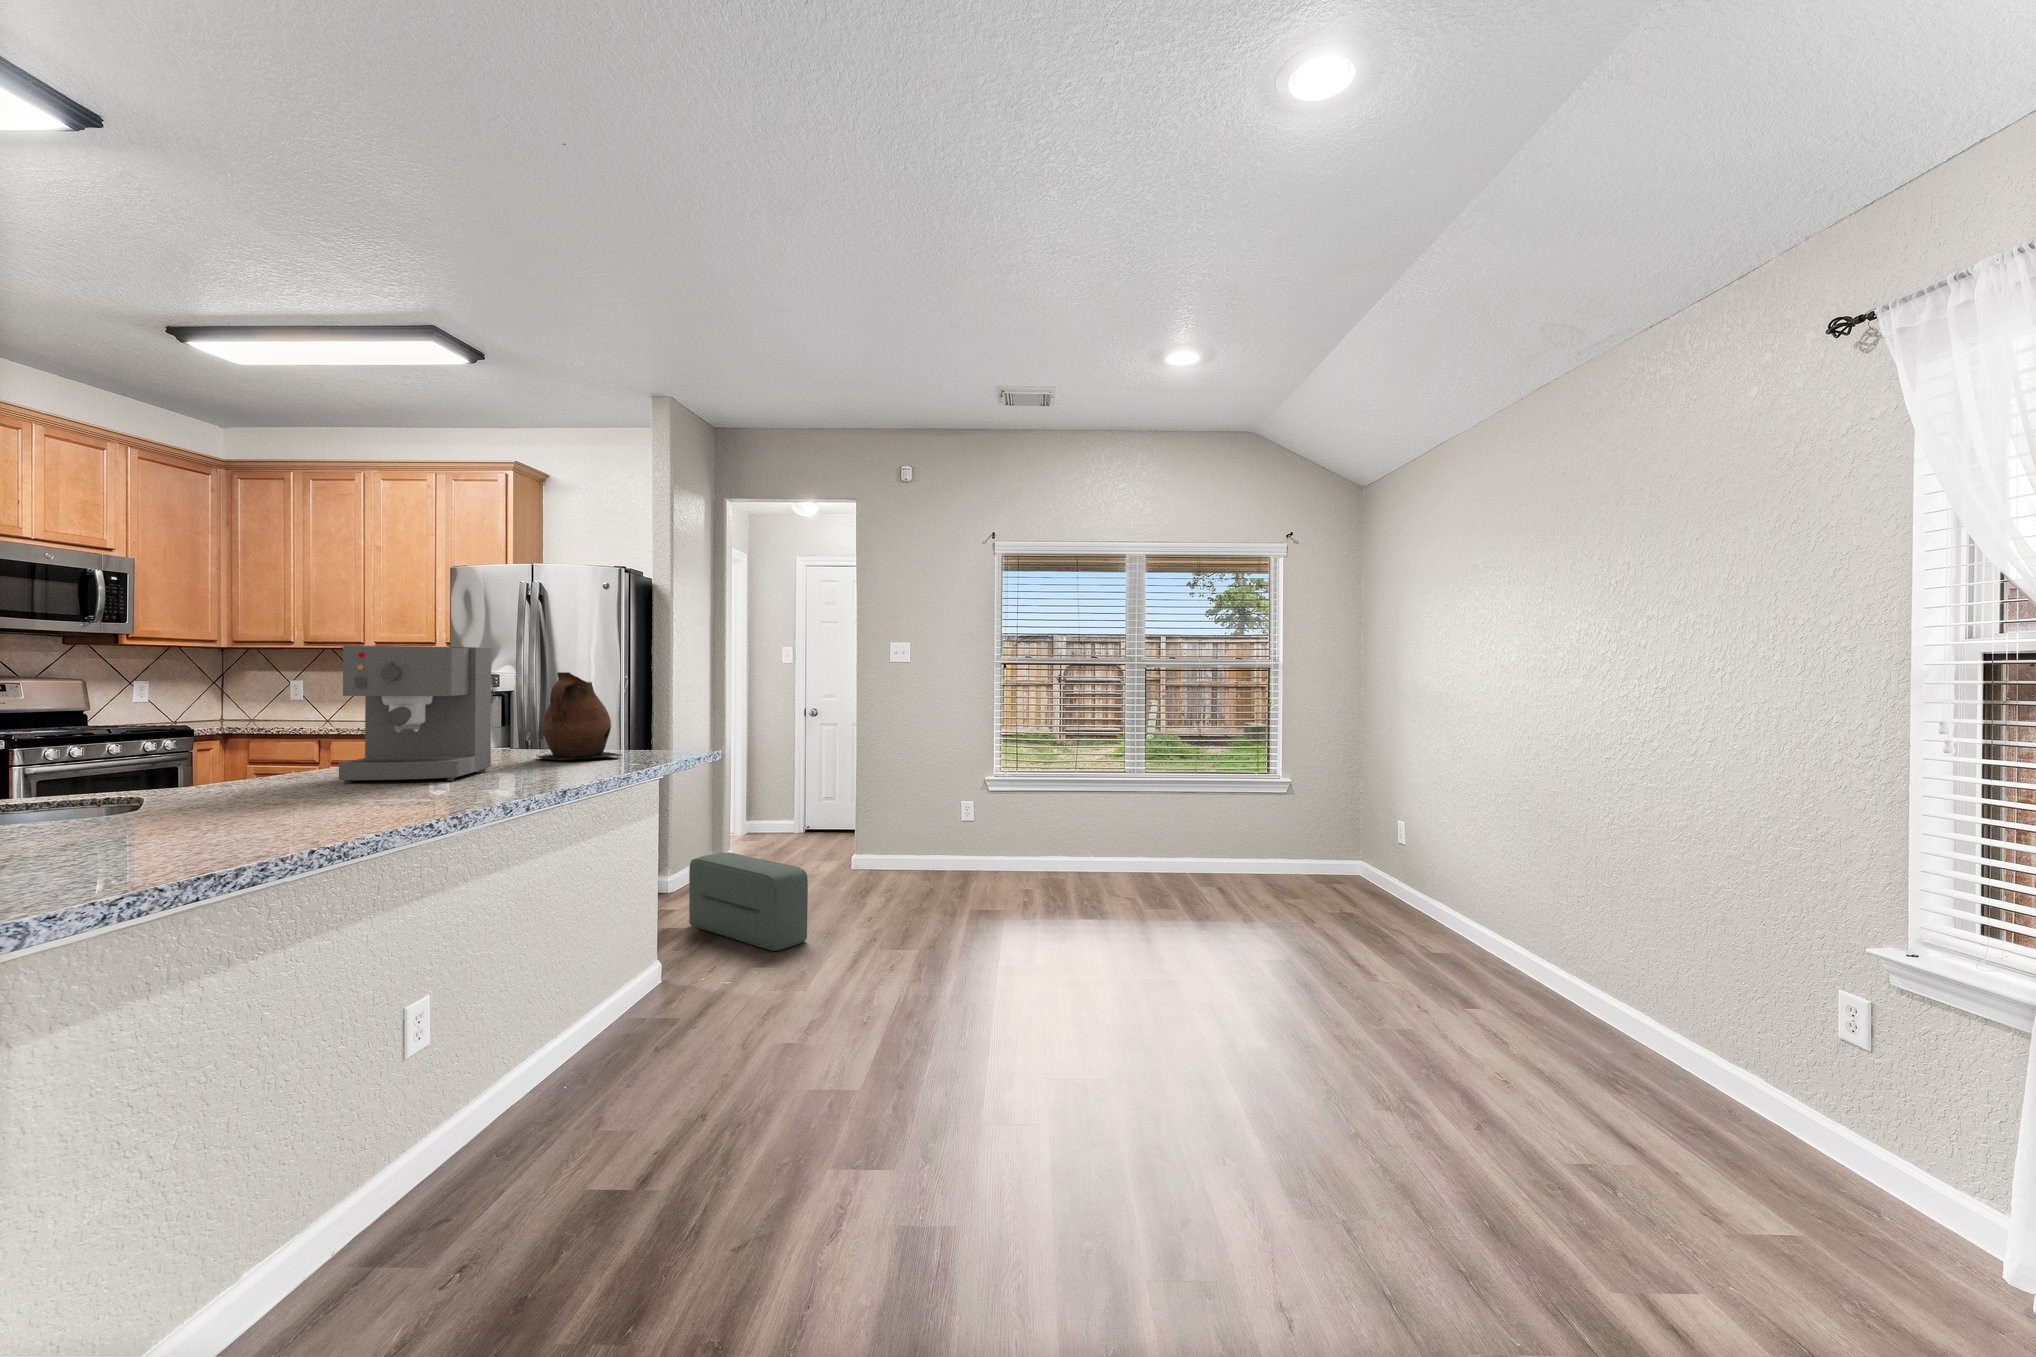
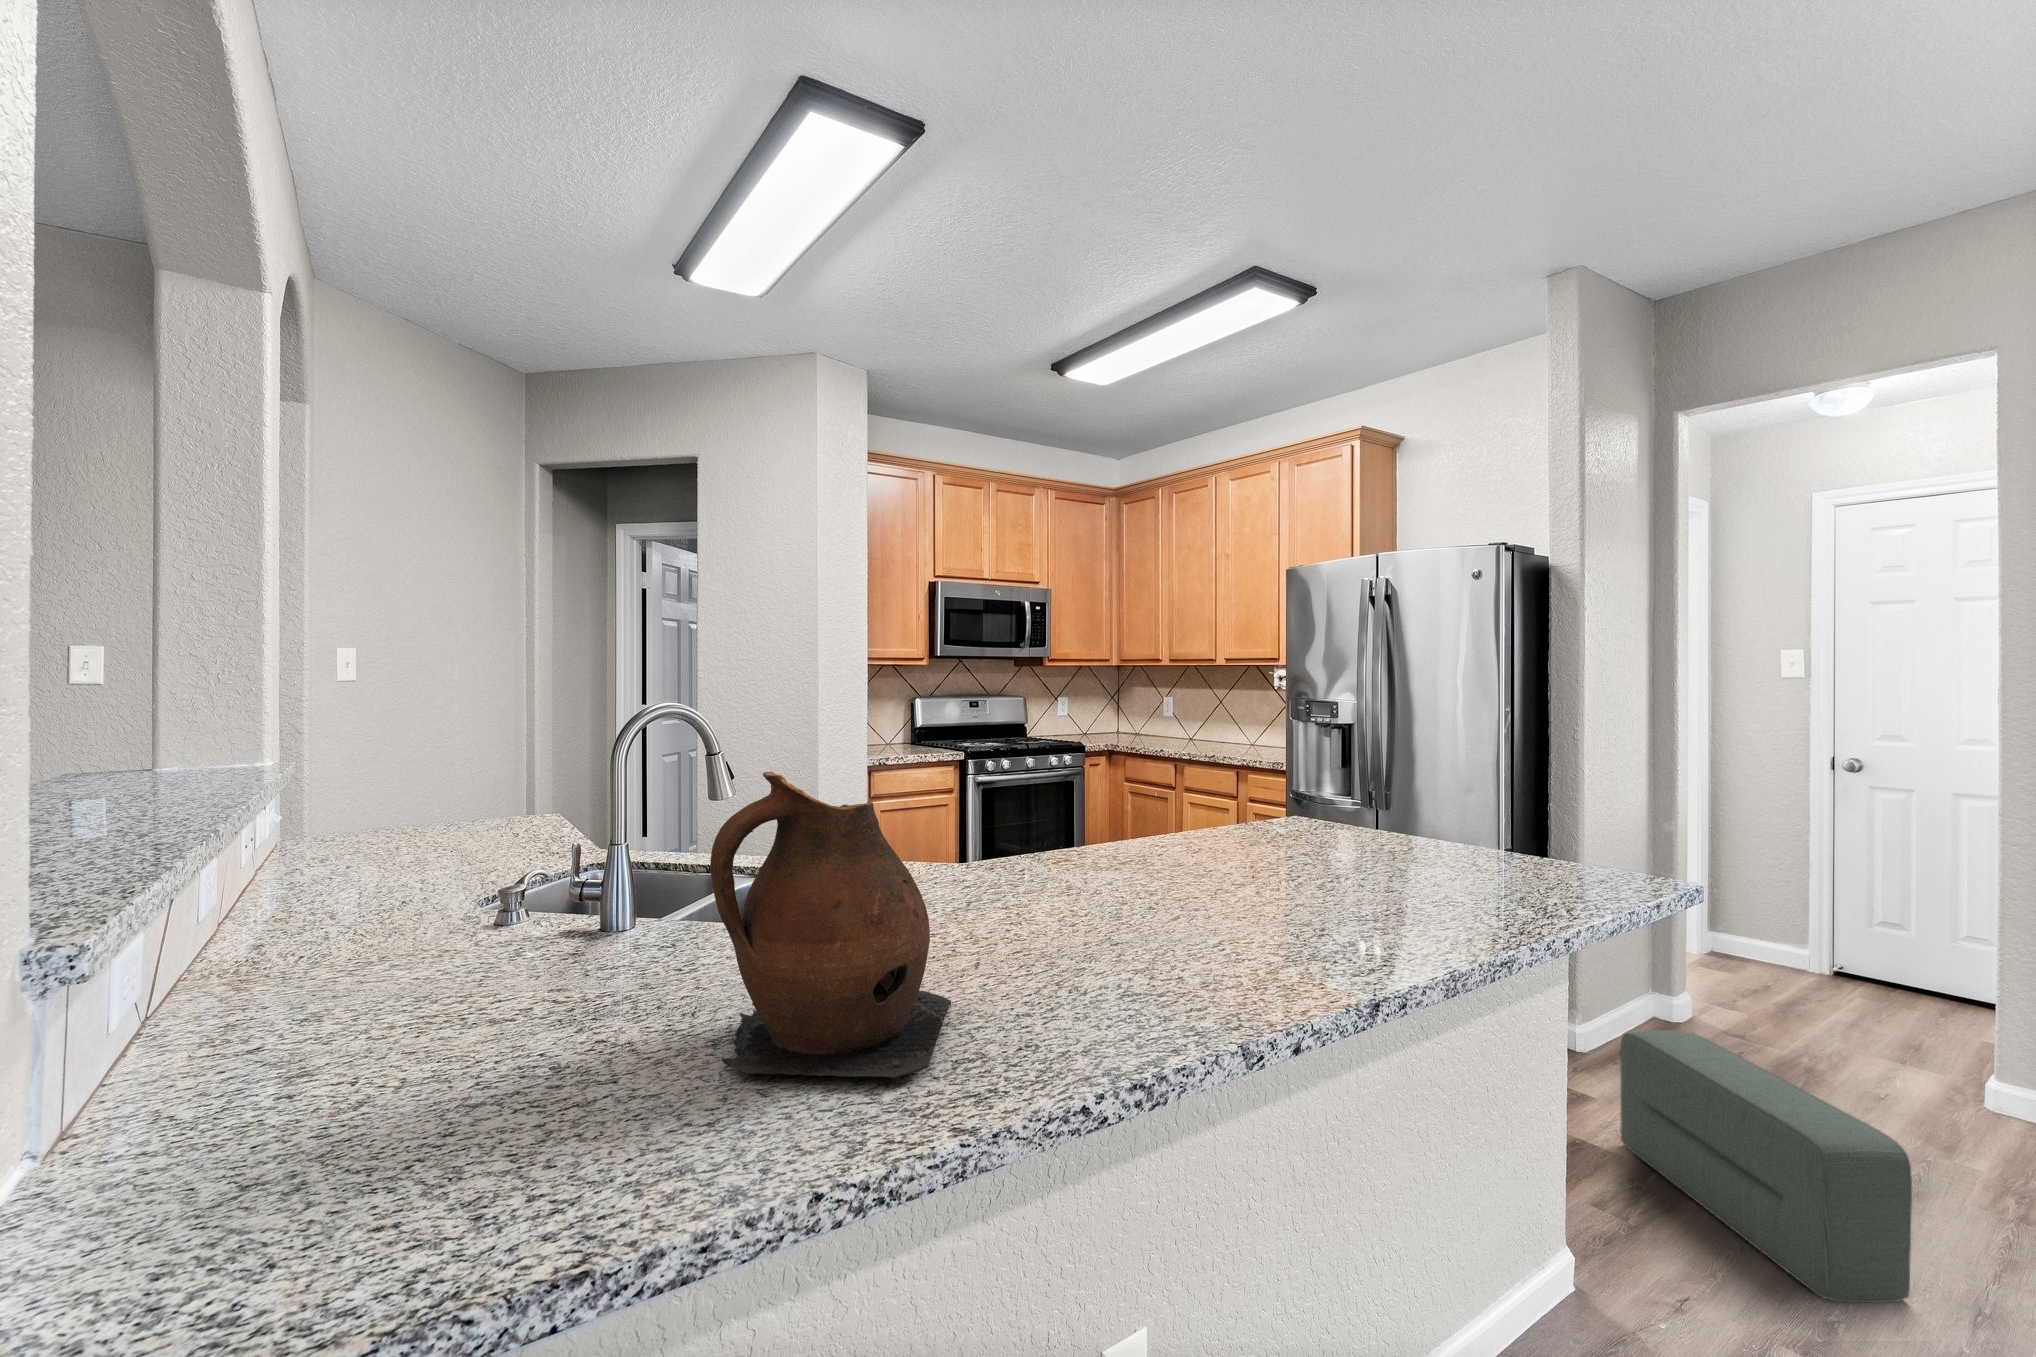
coffee maker: present [339,646,491,783] -> none [1081,691,1280,919]
ceramic pitcher: present [537,672,622,760] -> present [710,772,951,1083]

